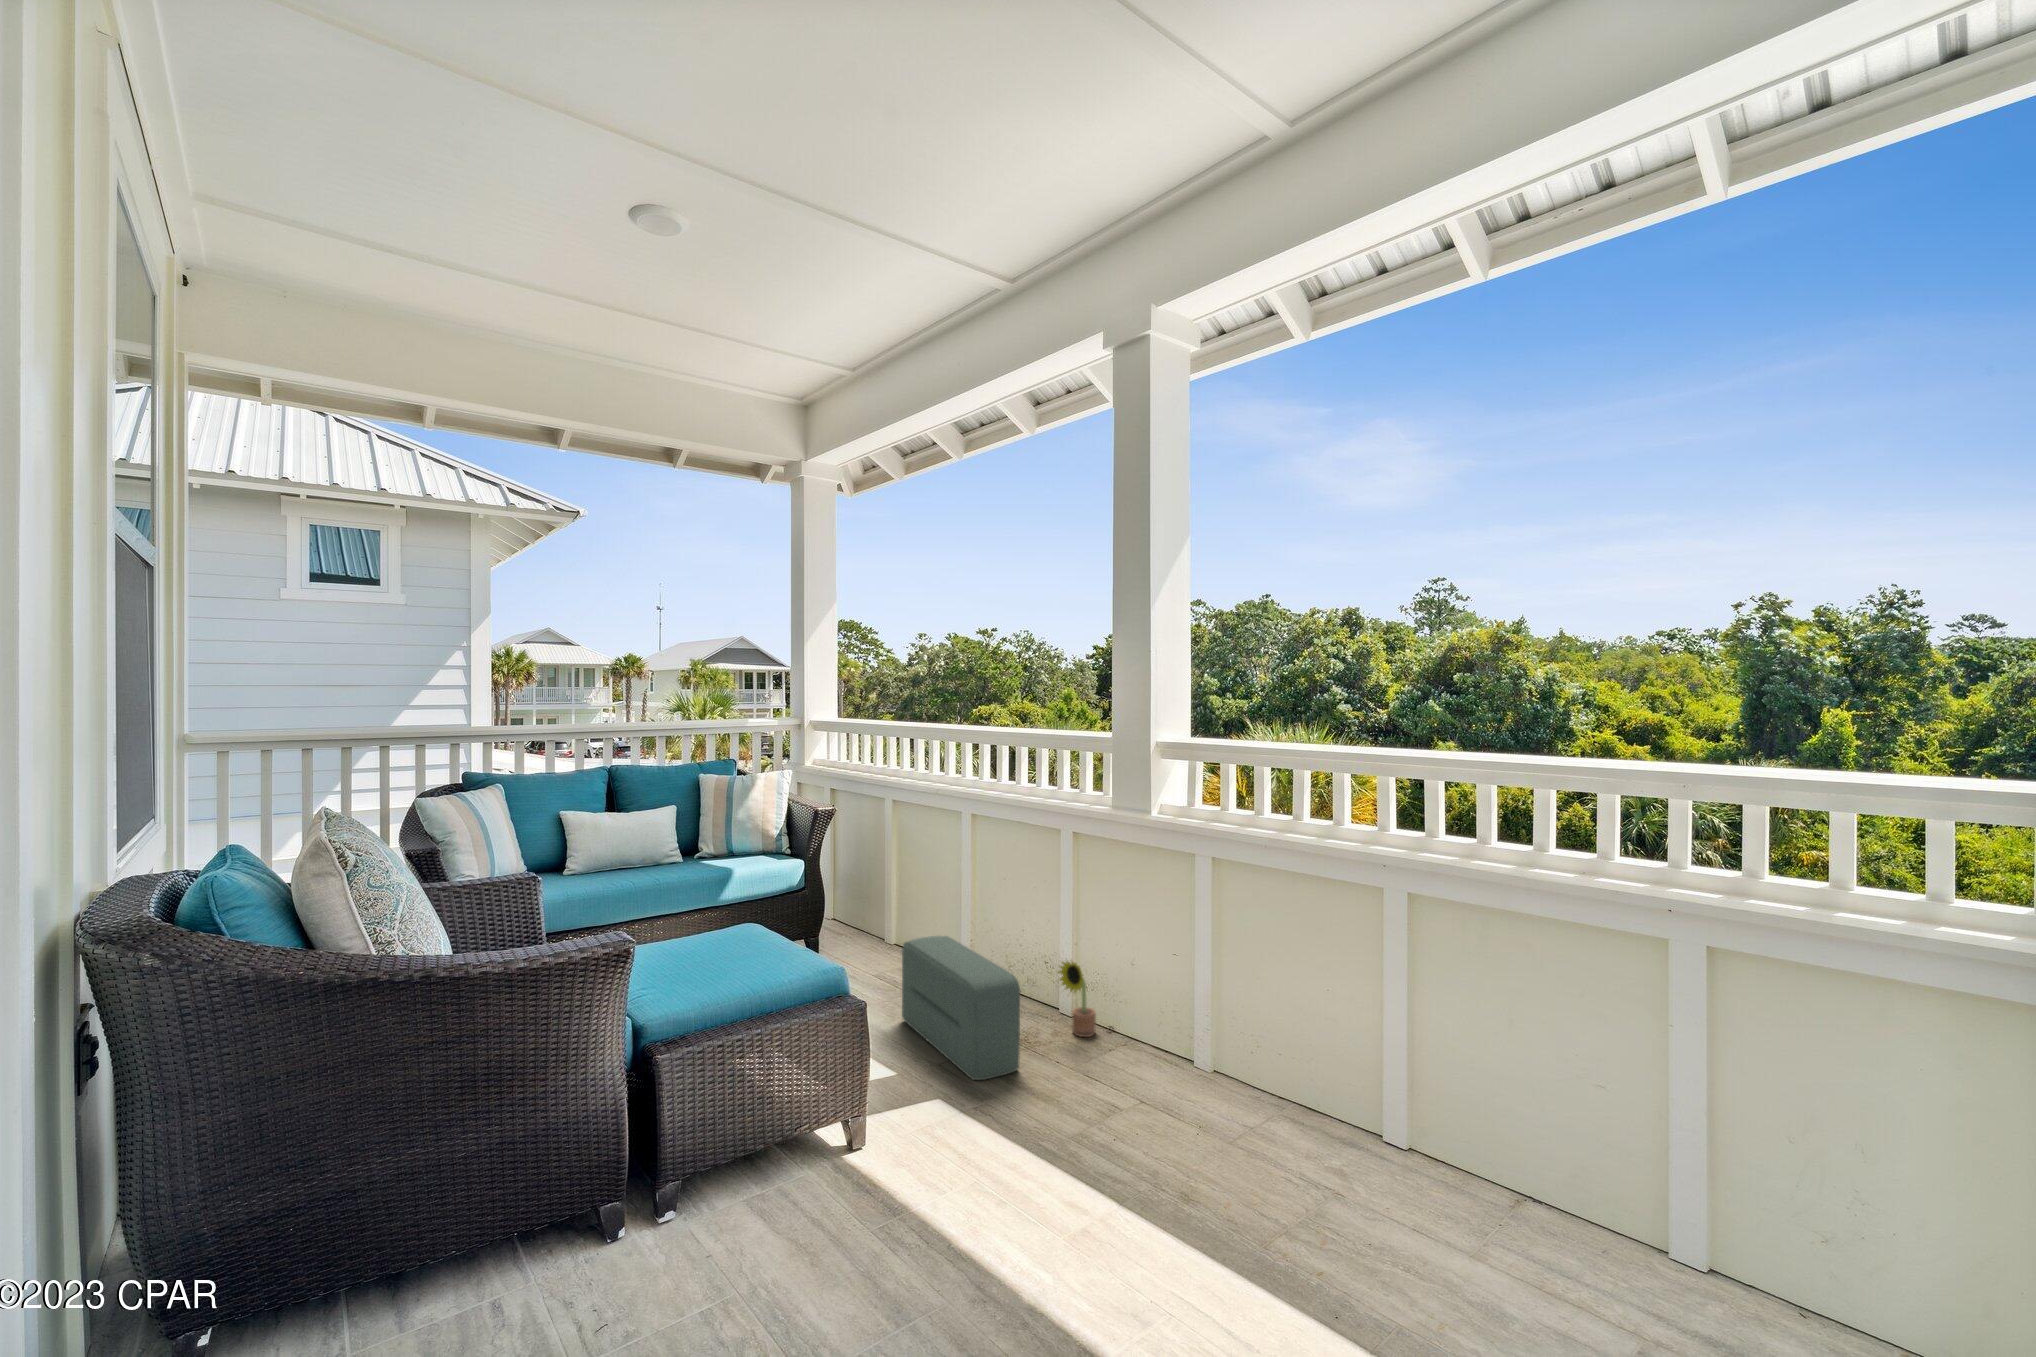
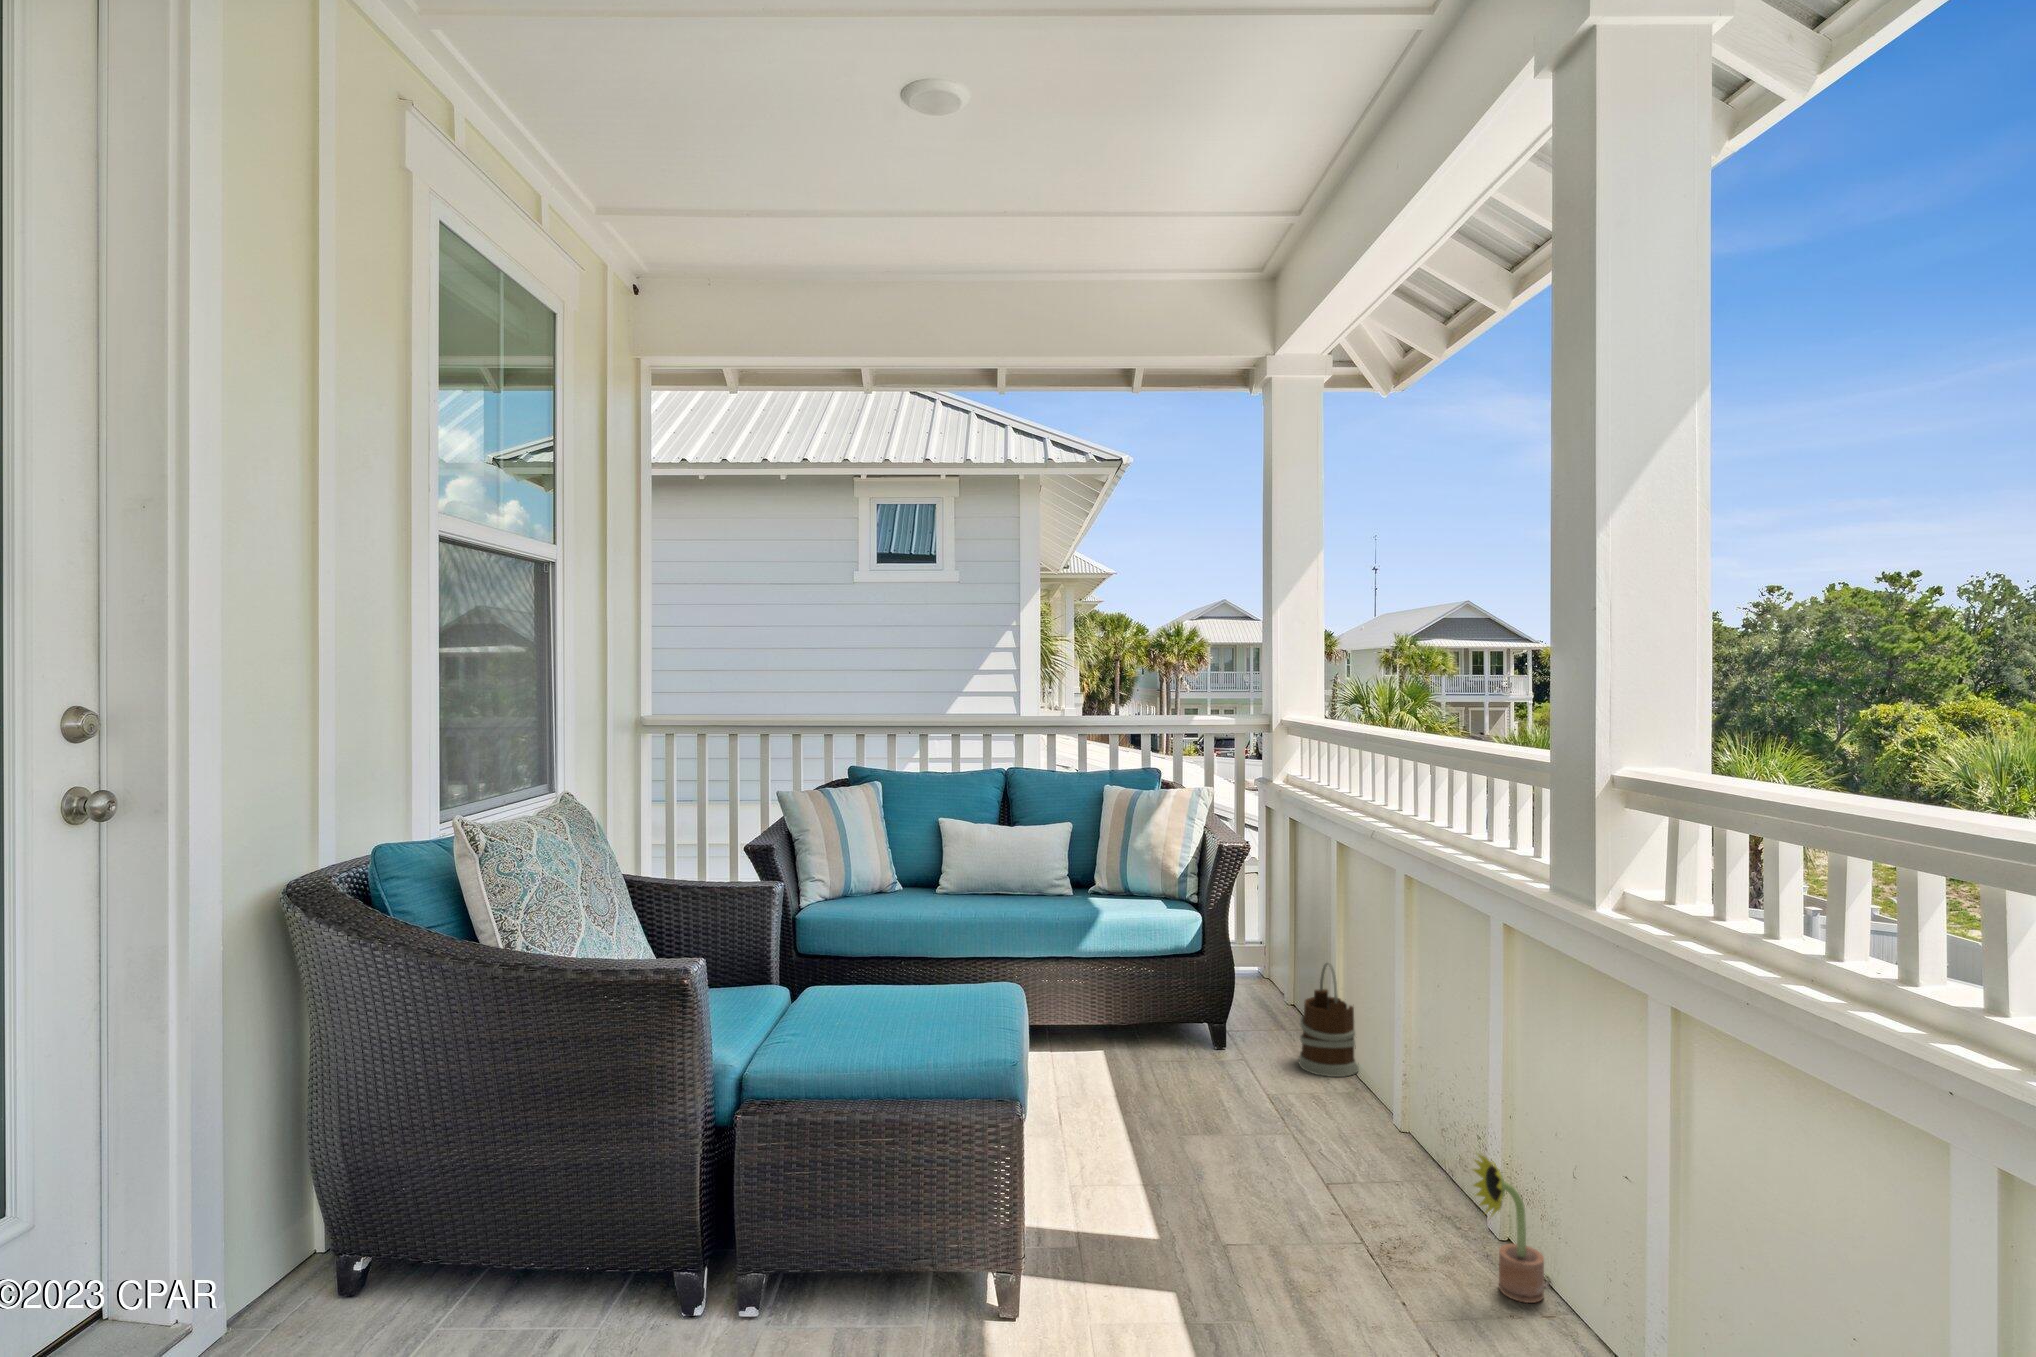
wooden bucket: none [857,882,897,959] -> present [1299,963,1359,1077]
pouf: present [902,936,1020,1080] -> none [1245,1057,1339,1312]

